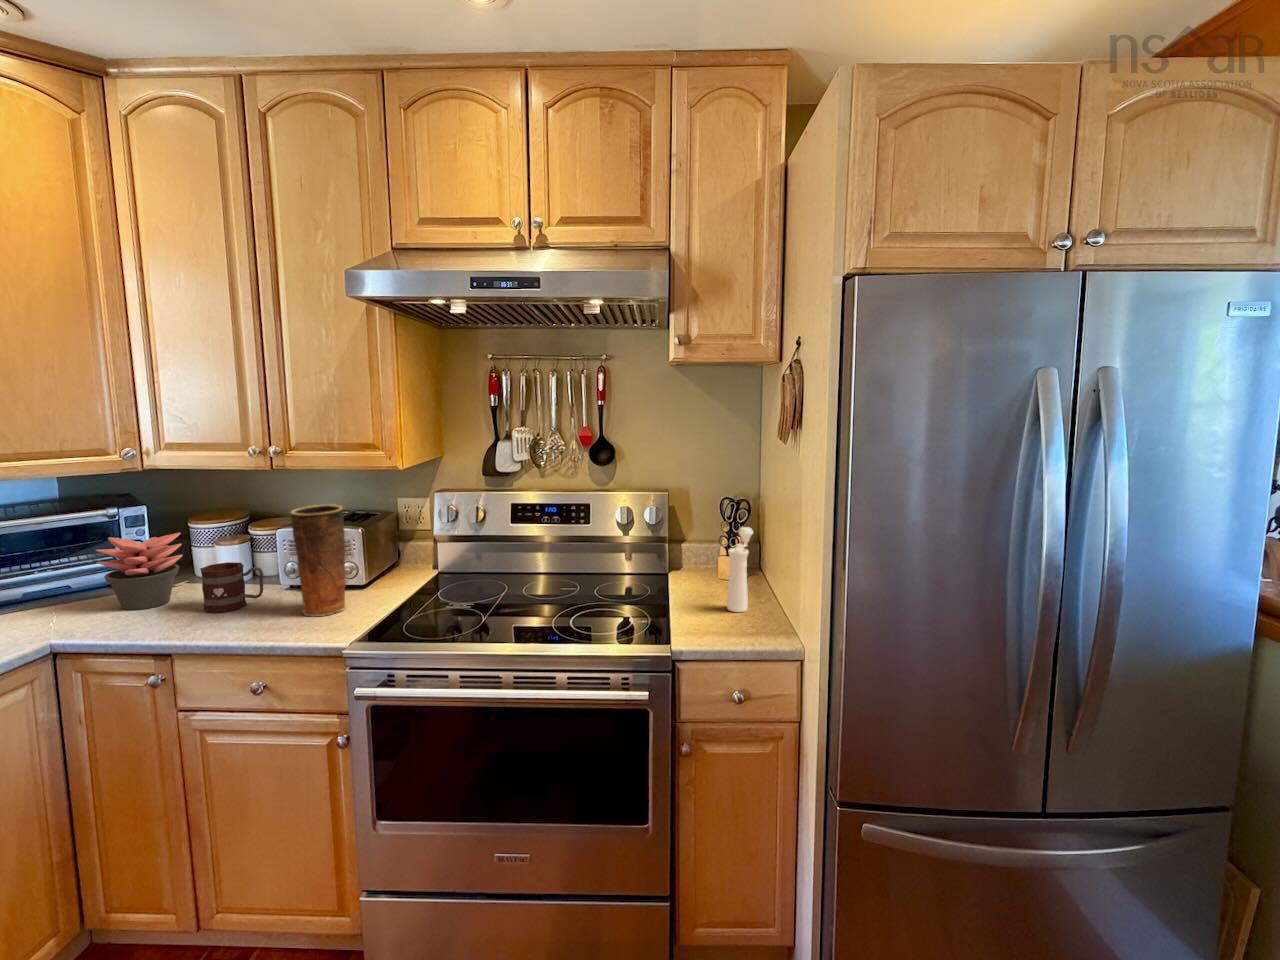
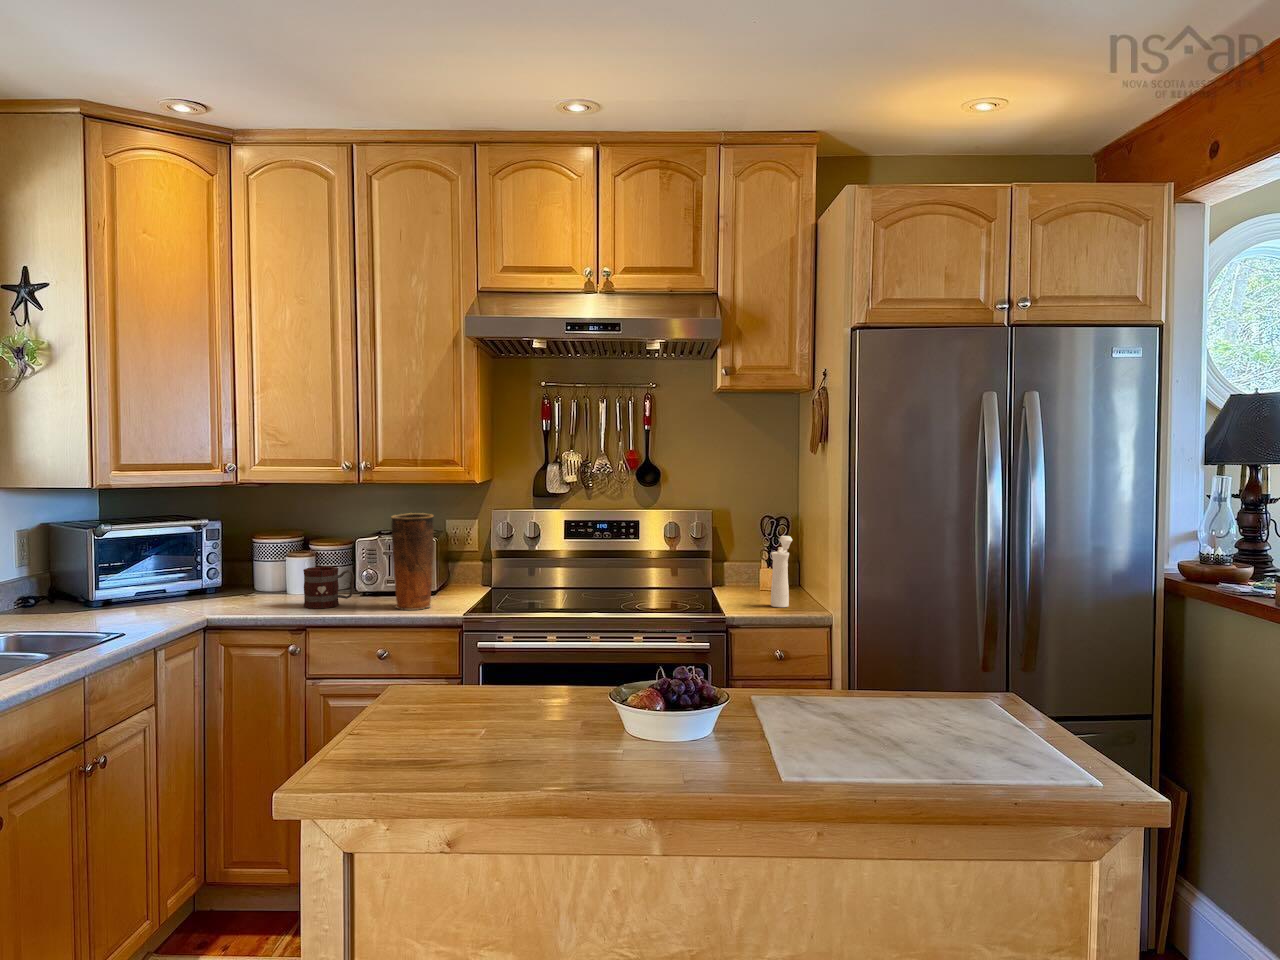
succulent plant: present [96,533,183,610] -> none [214,541,274,607]

